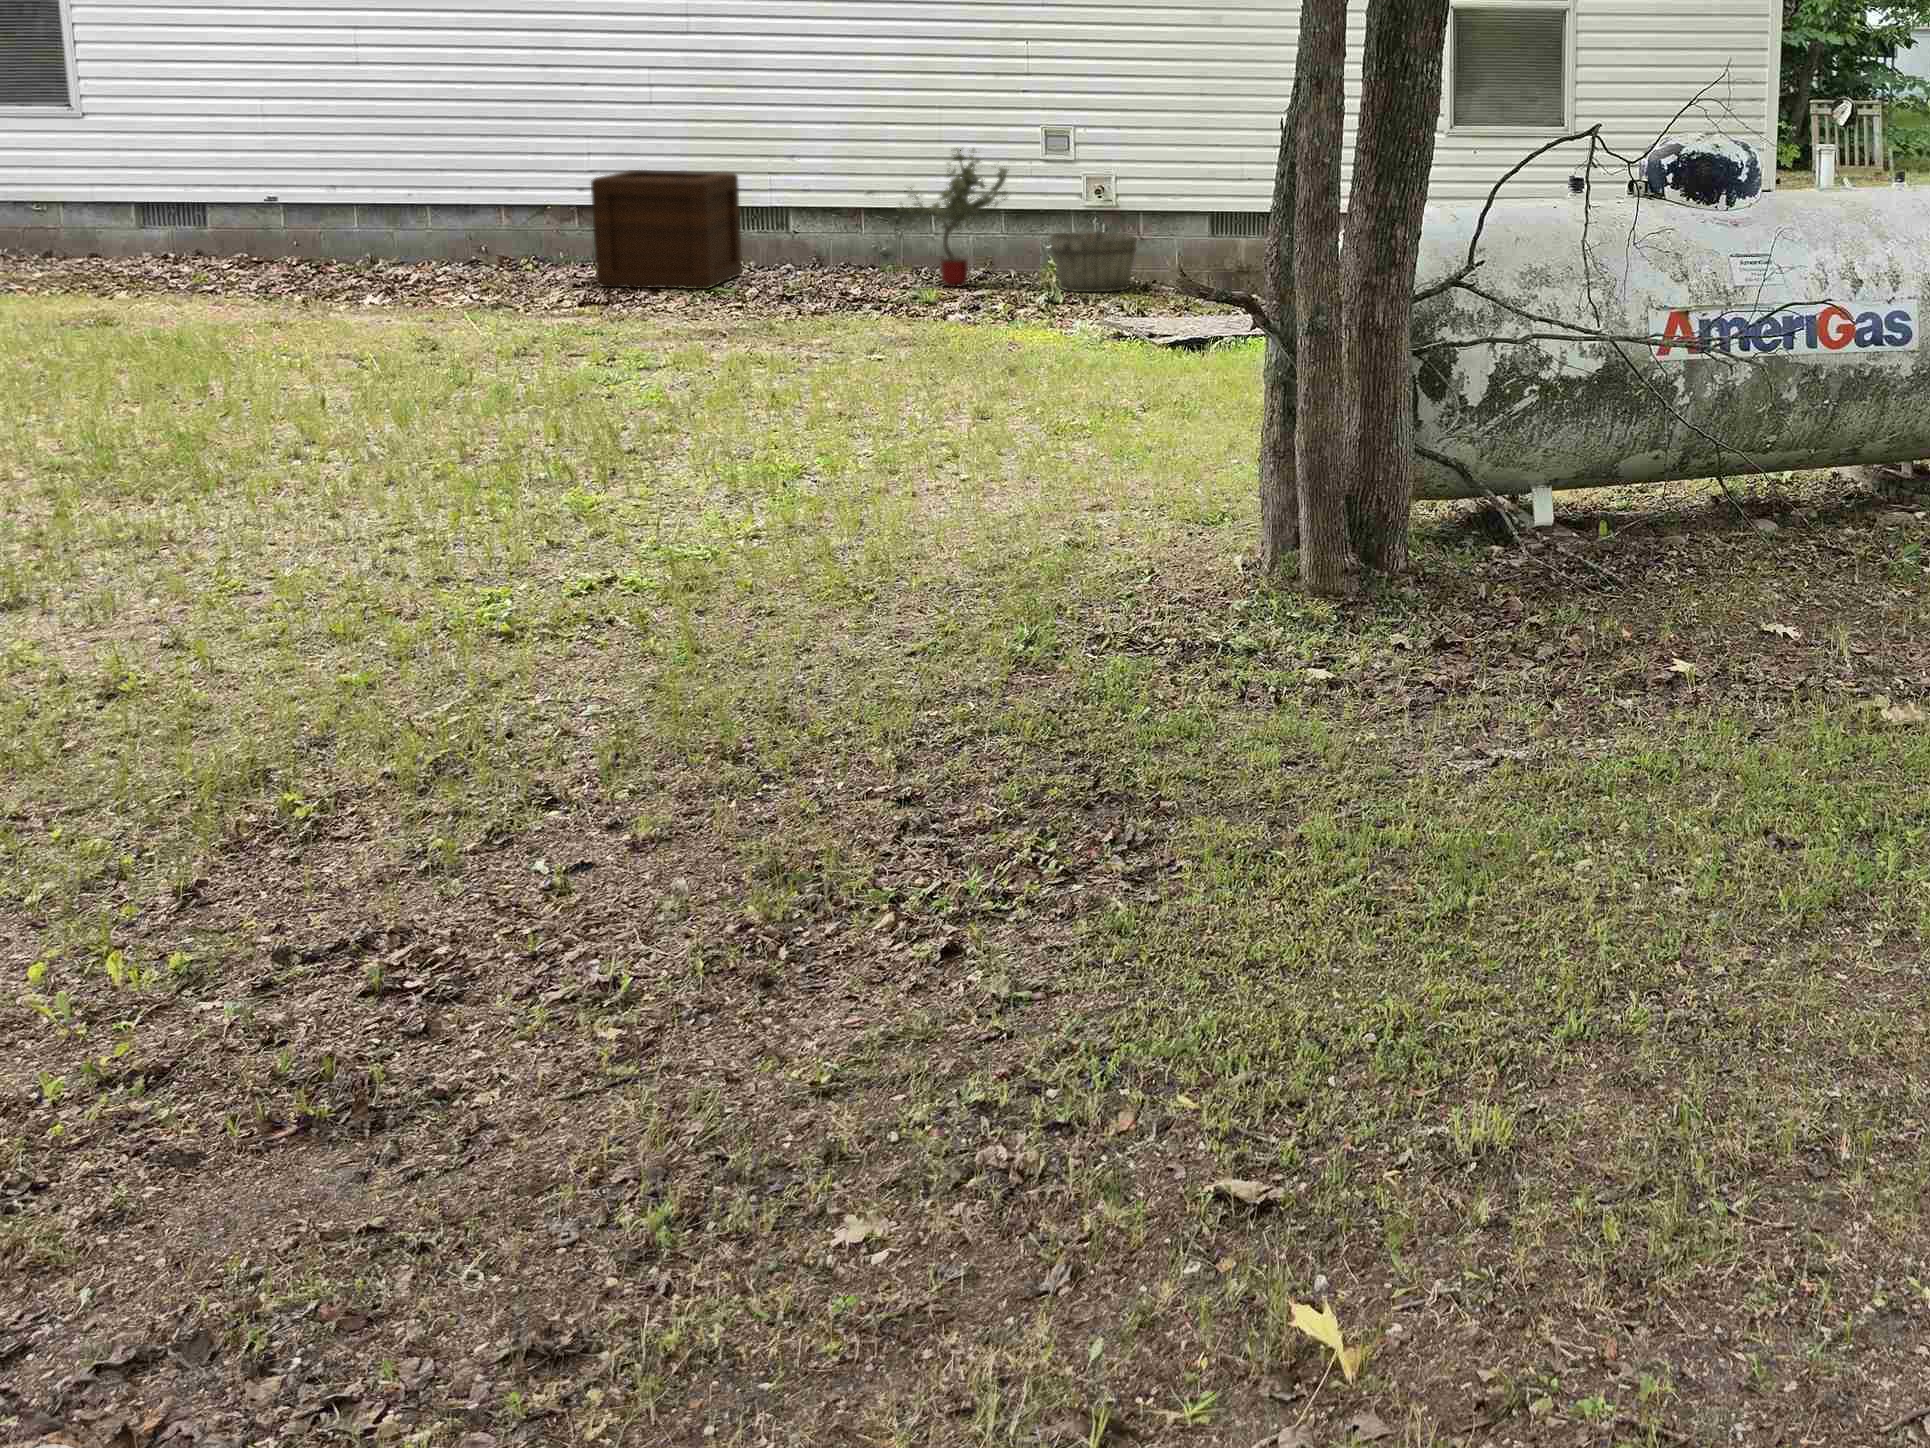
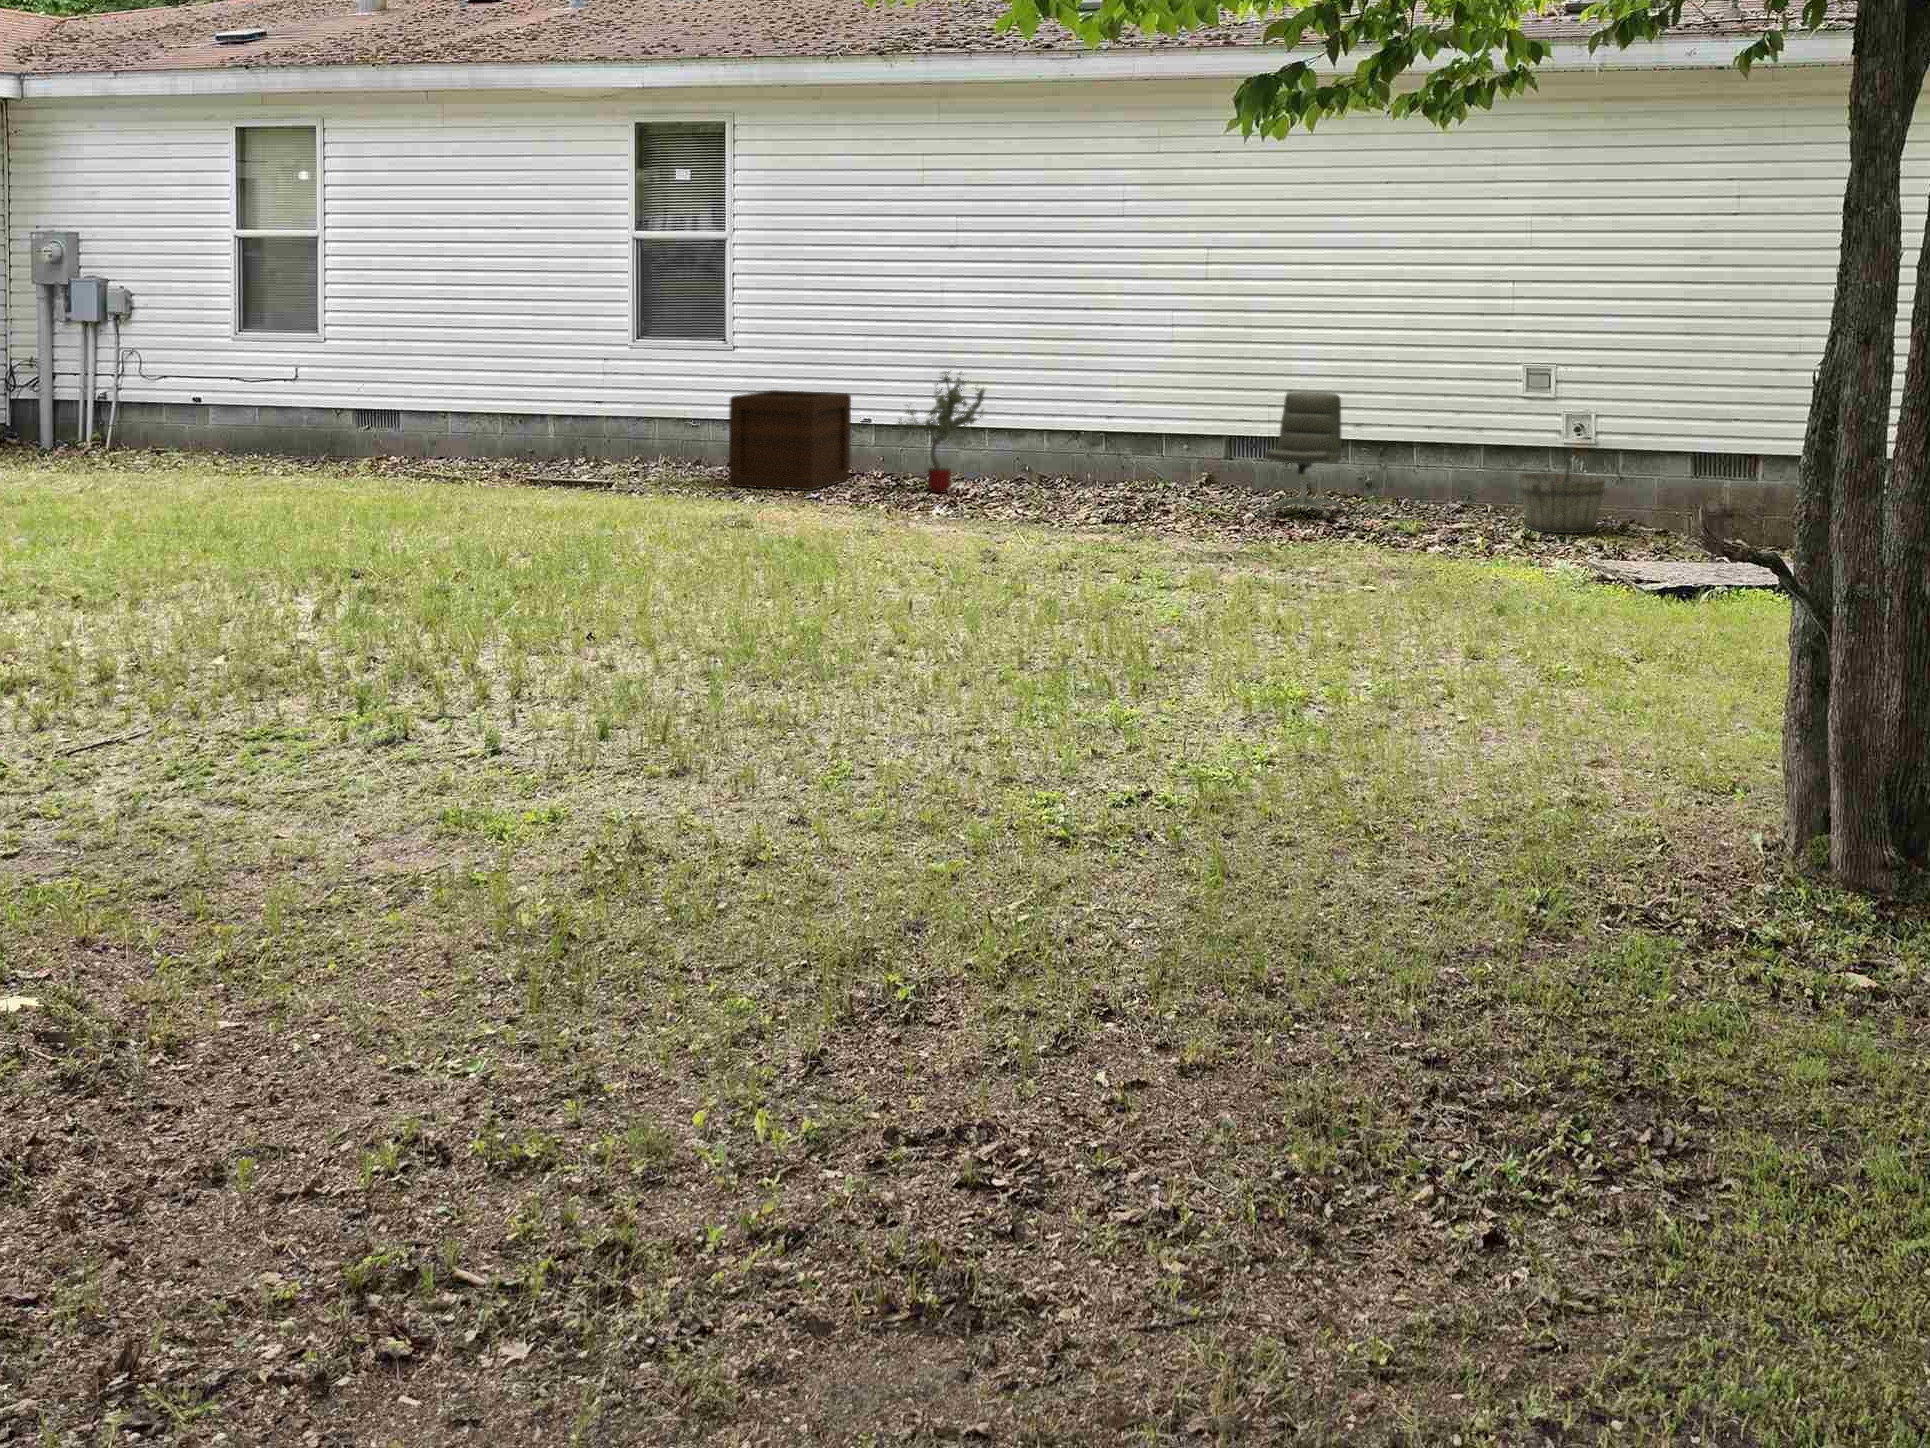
potted tree: present [899,148,1007,287] -> present [897,372,985,493]
chair: none [770,152,864,288] -> present [1263,391,1343,519]
wooden crate: present [591,170,742,289] -> present [729,390,851,490]

